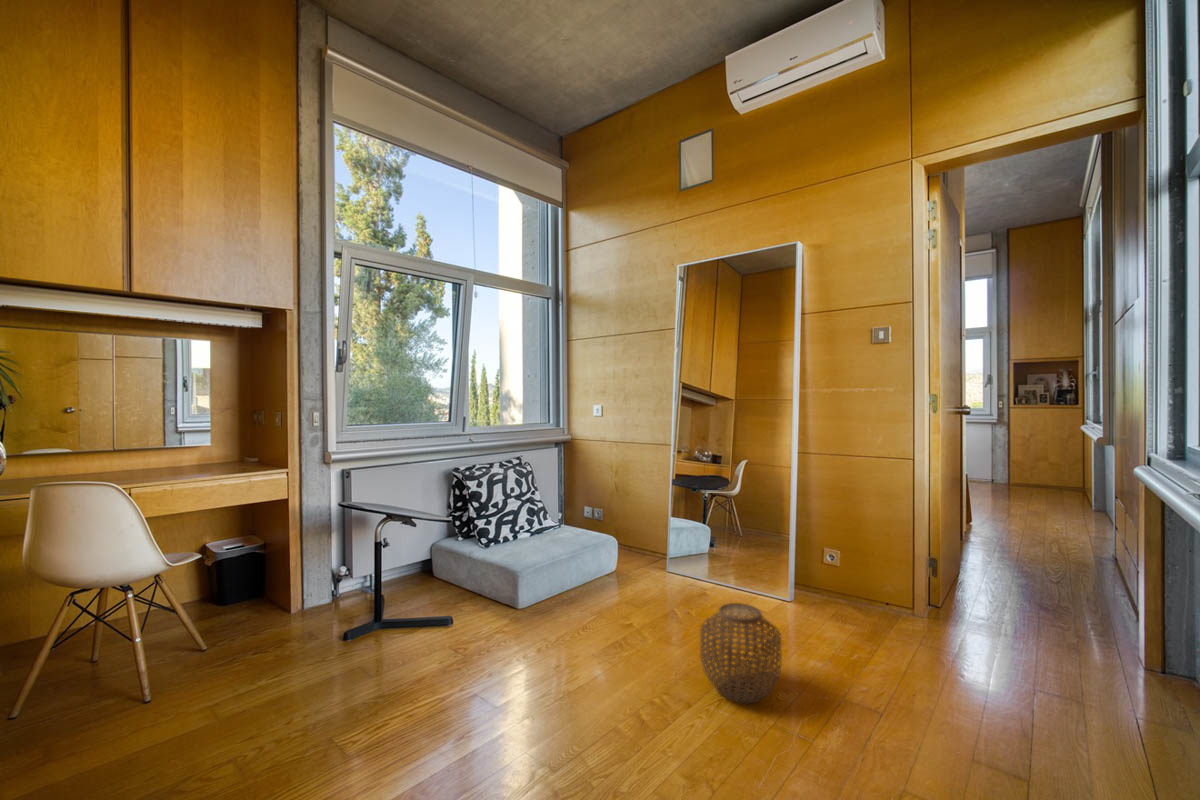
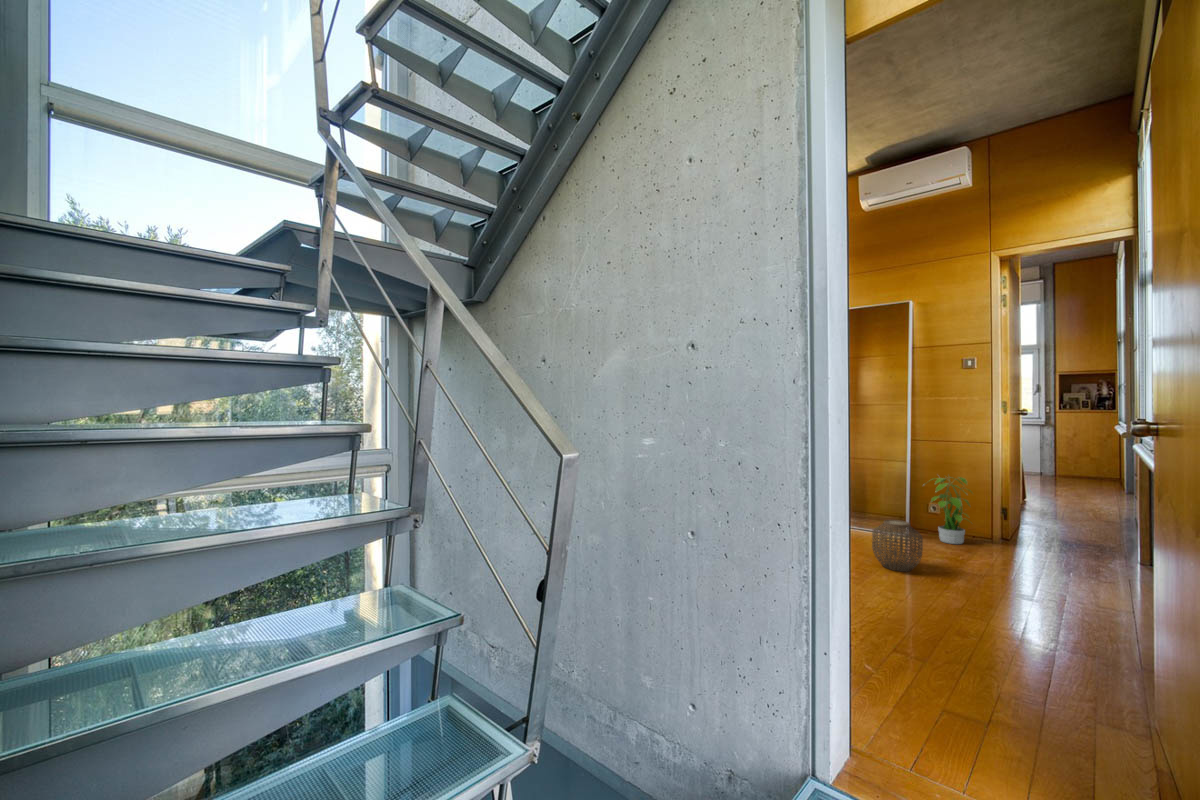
potted plant: none [814,508,887,621] -> present [931,477,971,544]

